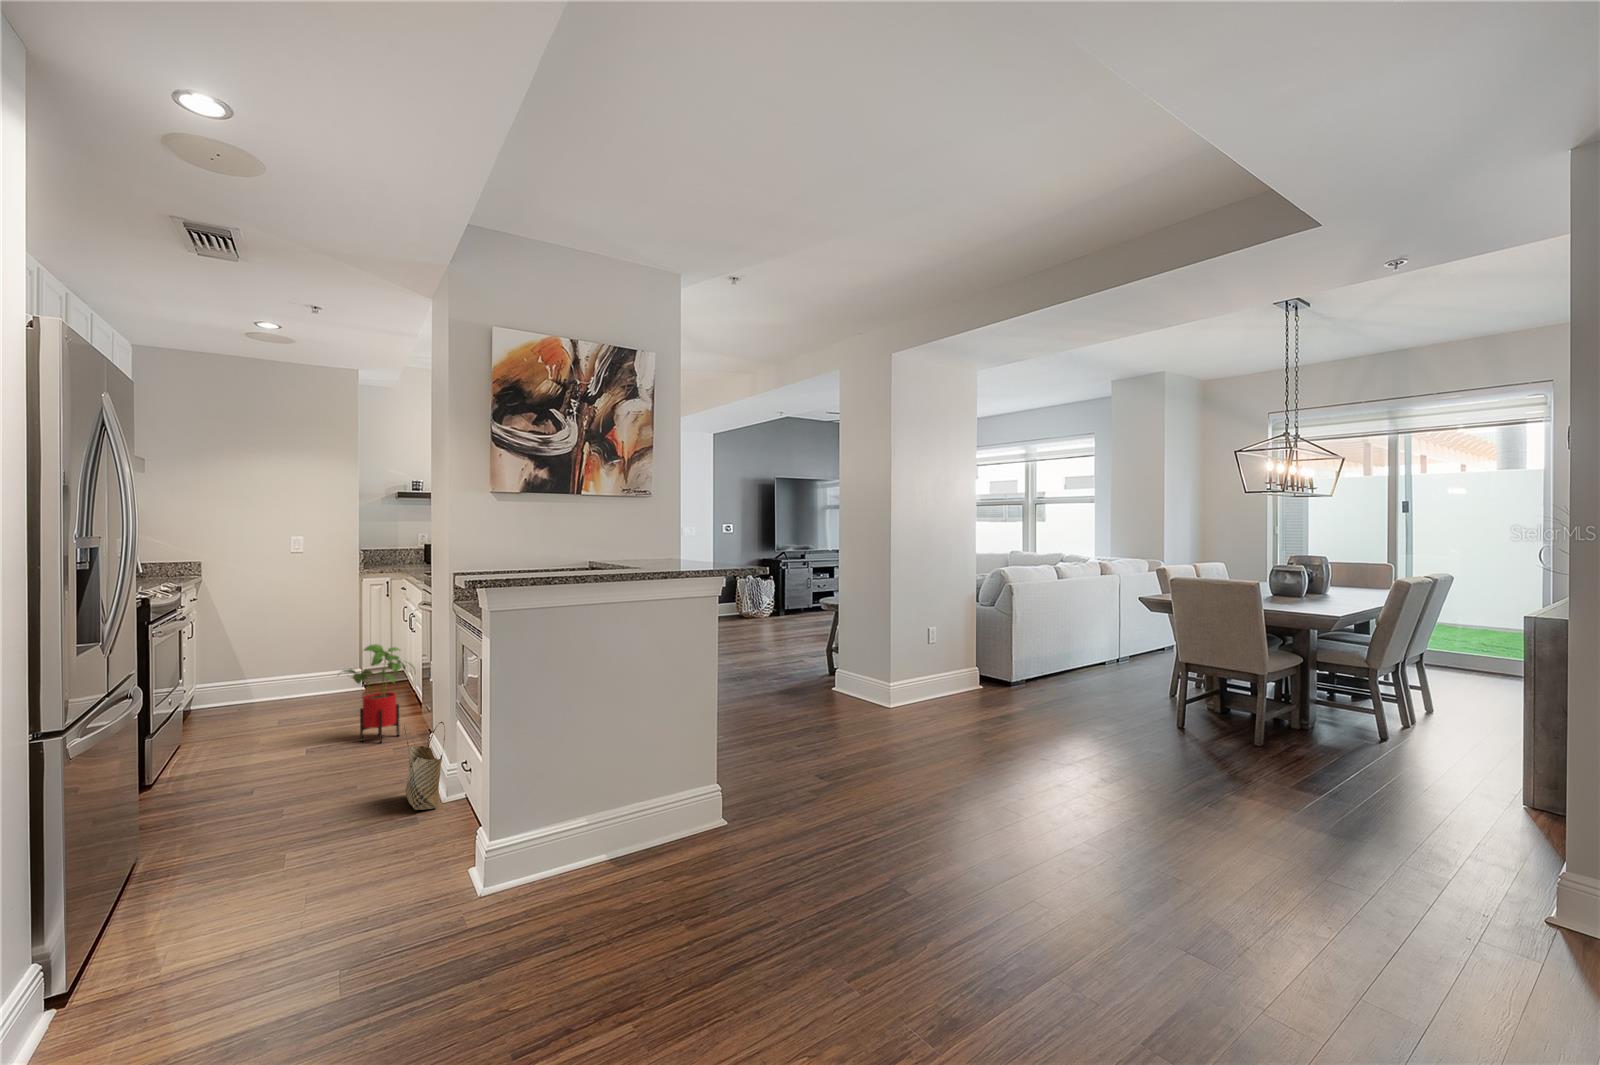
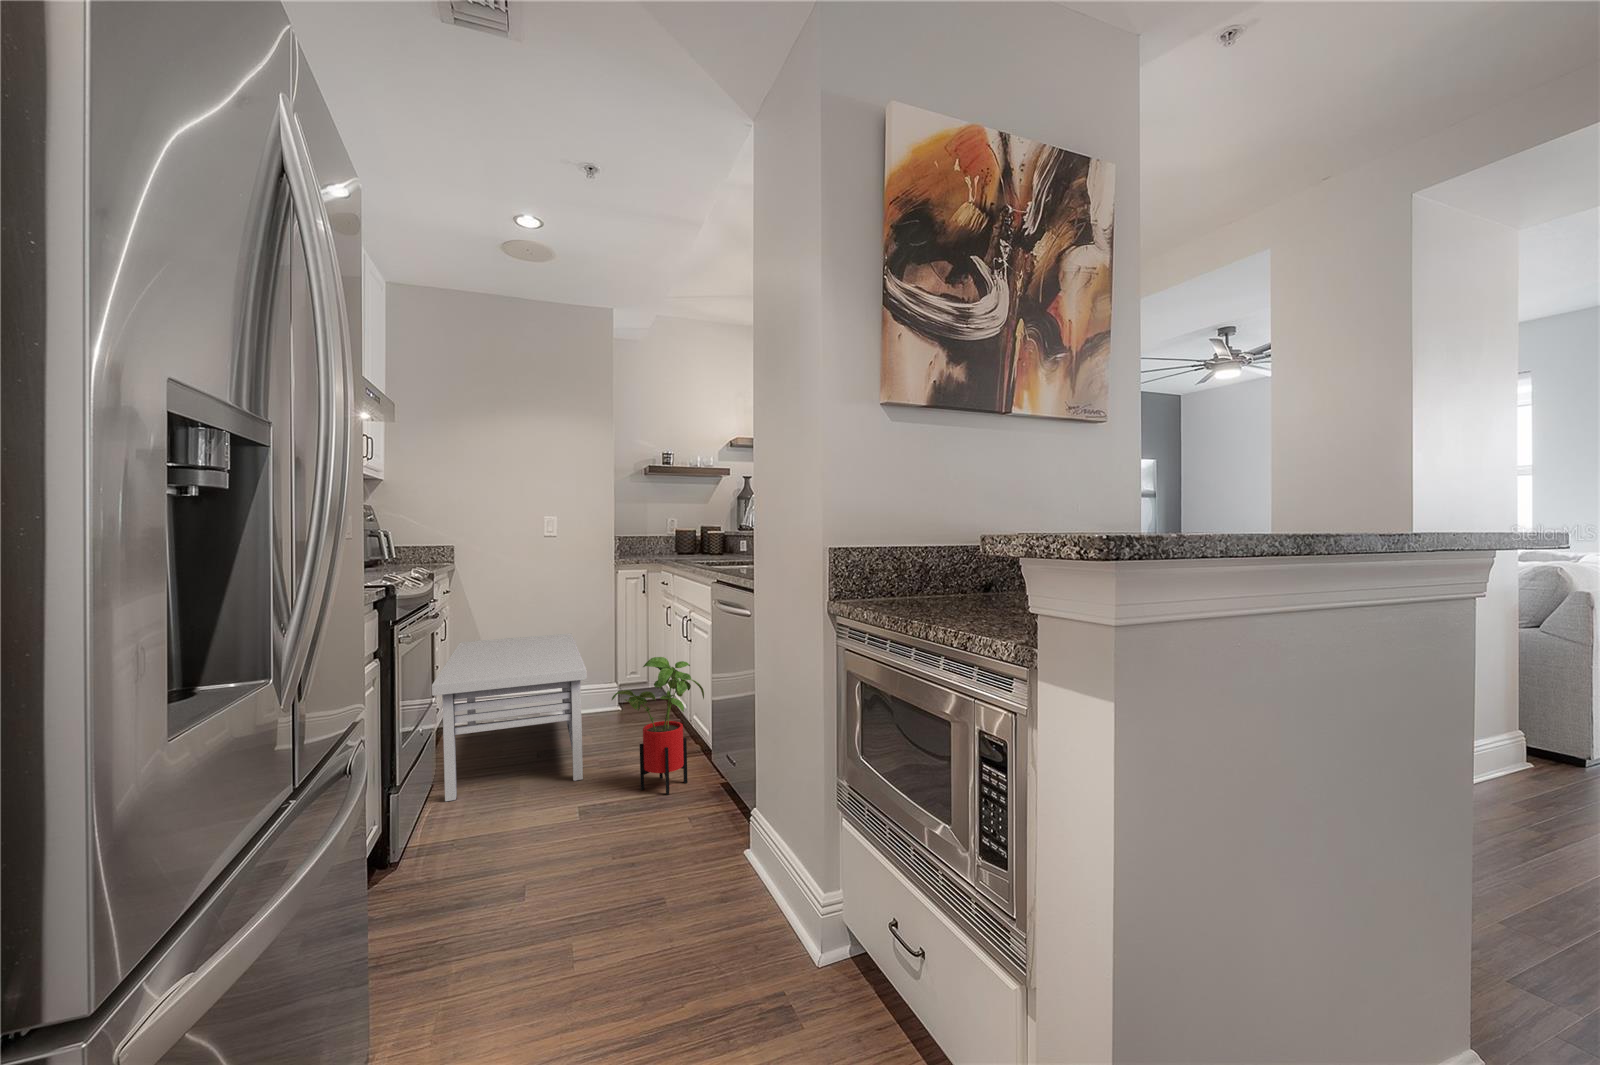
storage bench: none [185,631,319,756] -> present [432,633,587,801]
woven basket: present [404,722,445,810] -> none [749,804,821,974]

